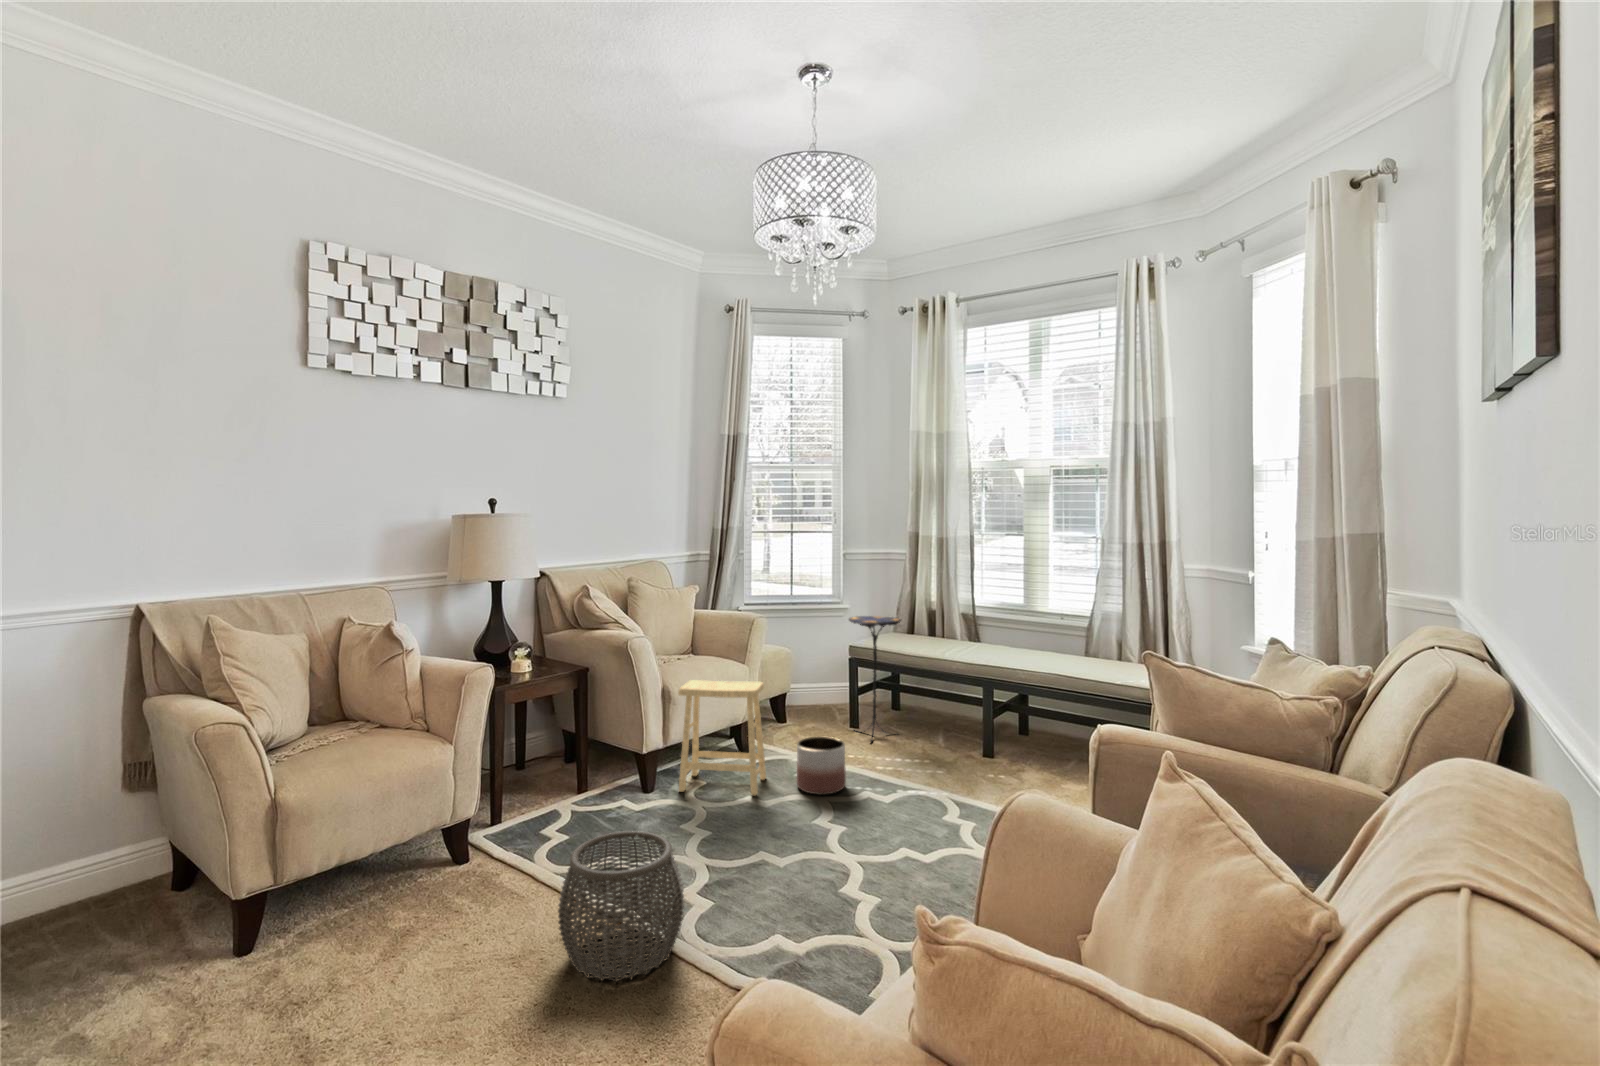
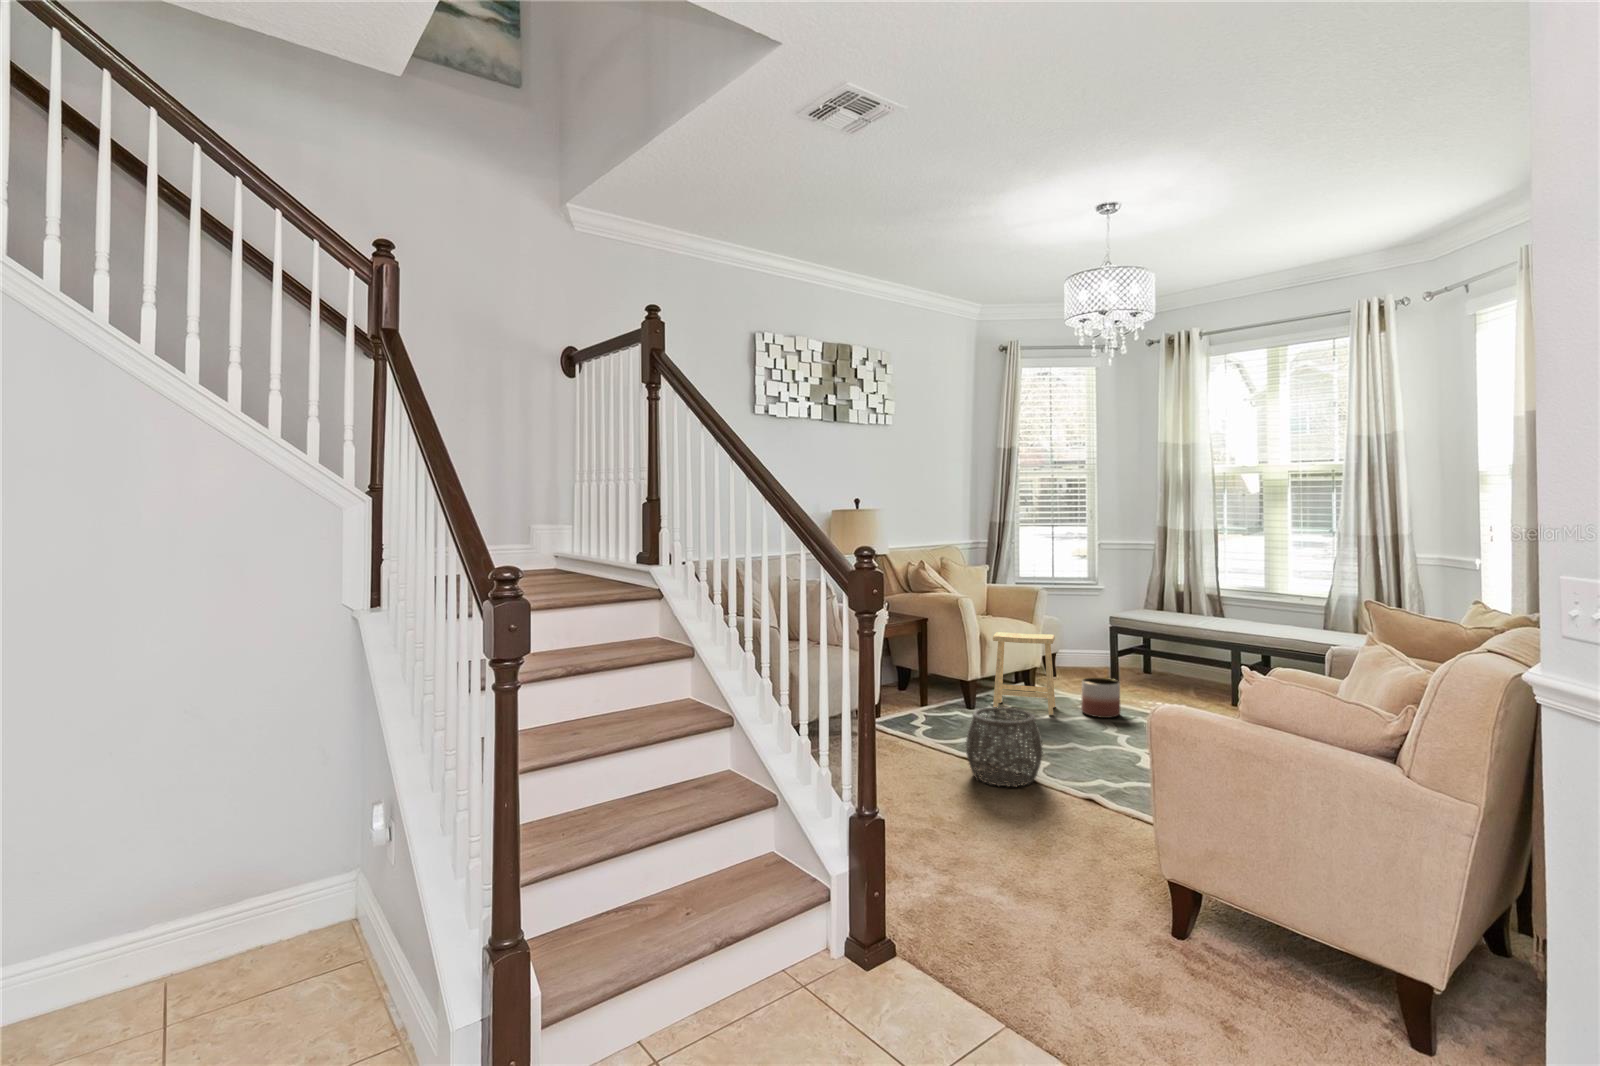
side table: present [849,616,901,740] -> none [1111,593,1157,691]

